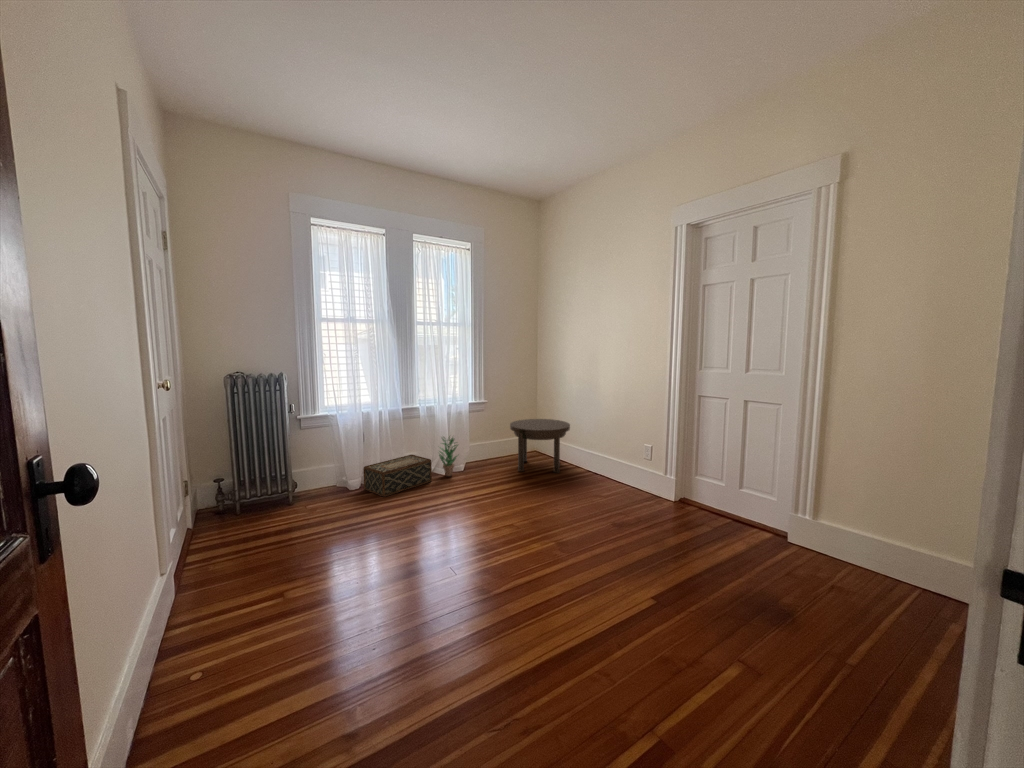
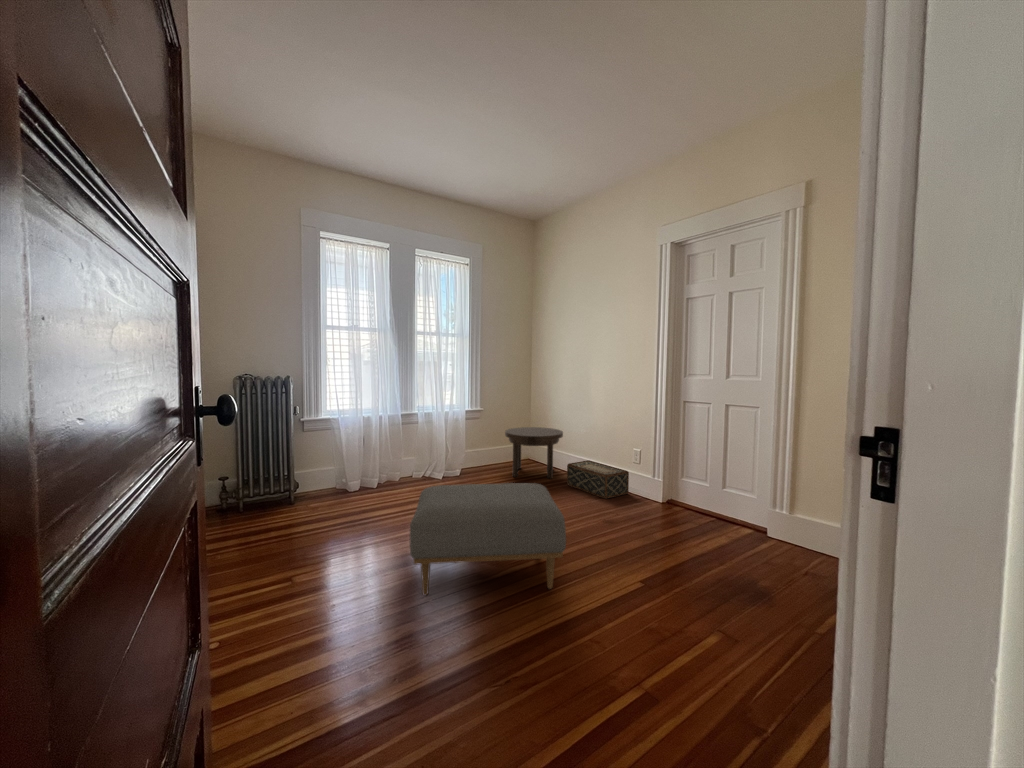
potted plant: present [439,438,458,476] -> none [435,440,456,481]
woven basket: present [363,455,432,497] -> present [567,460,629,499]
ottoman: none [407,491,576,617] -> present [410,483,566,596]

